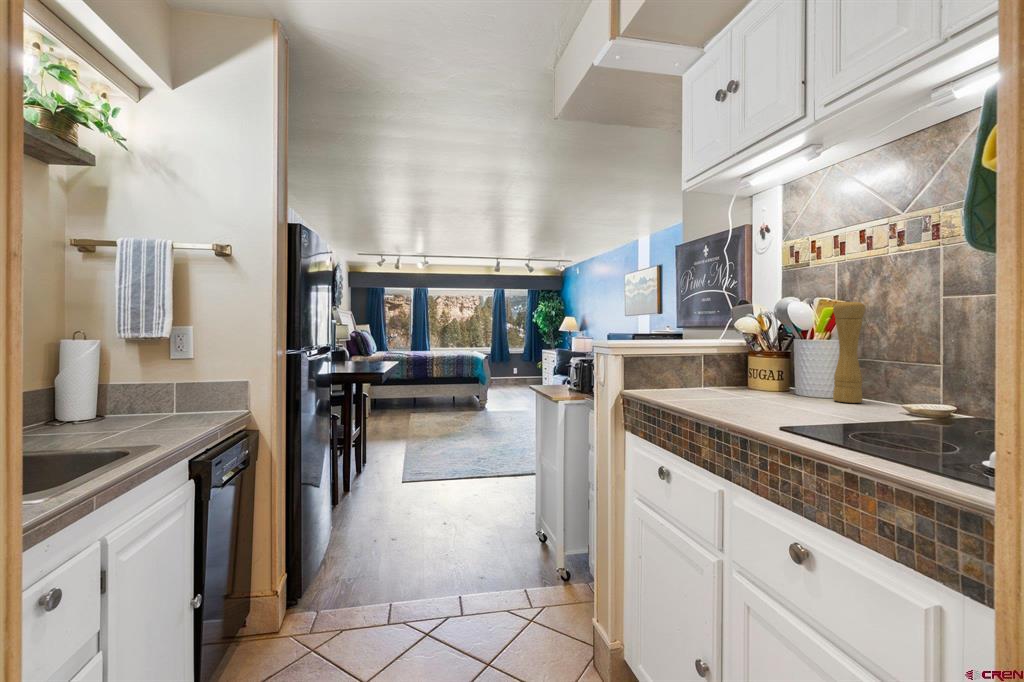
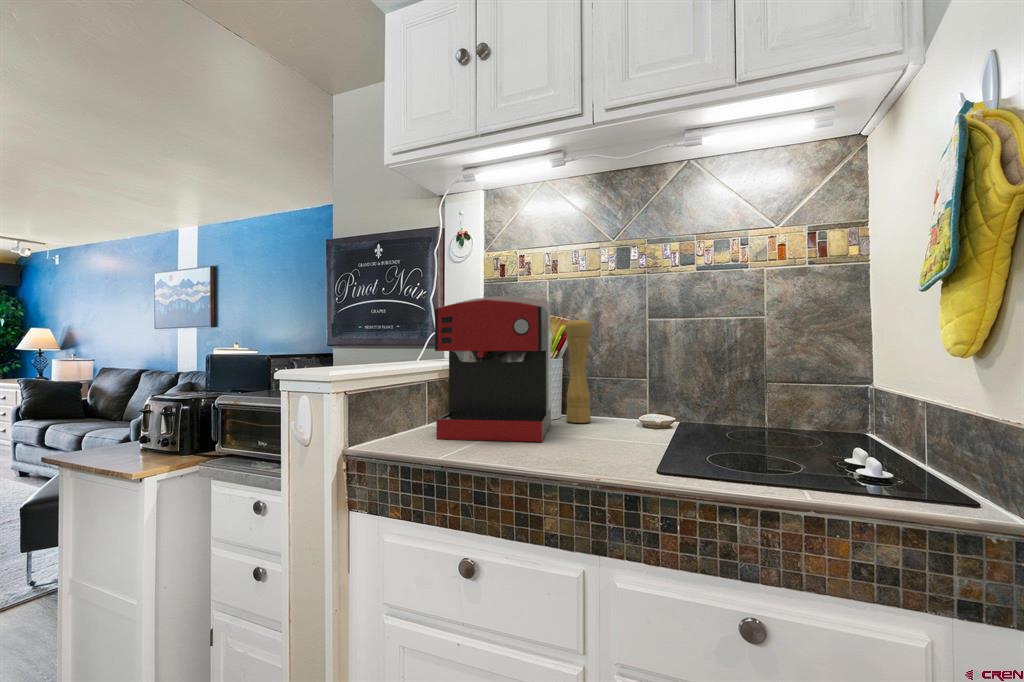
coffee maker: none [681,286,810,405] -> present [435,296,551,442]

